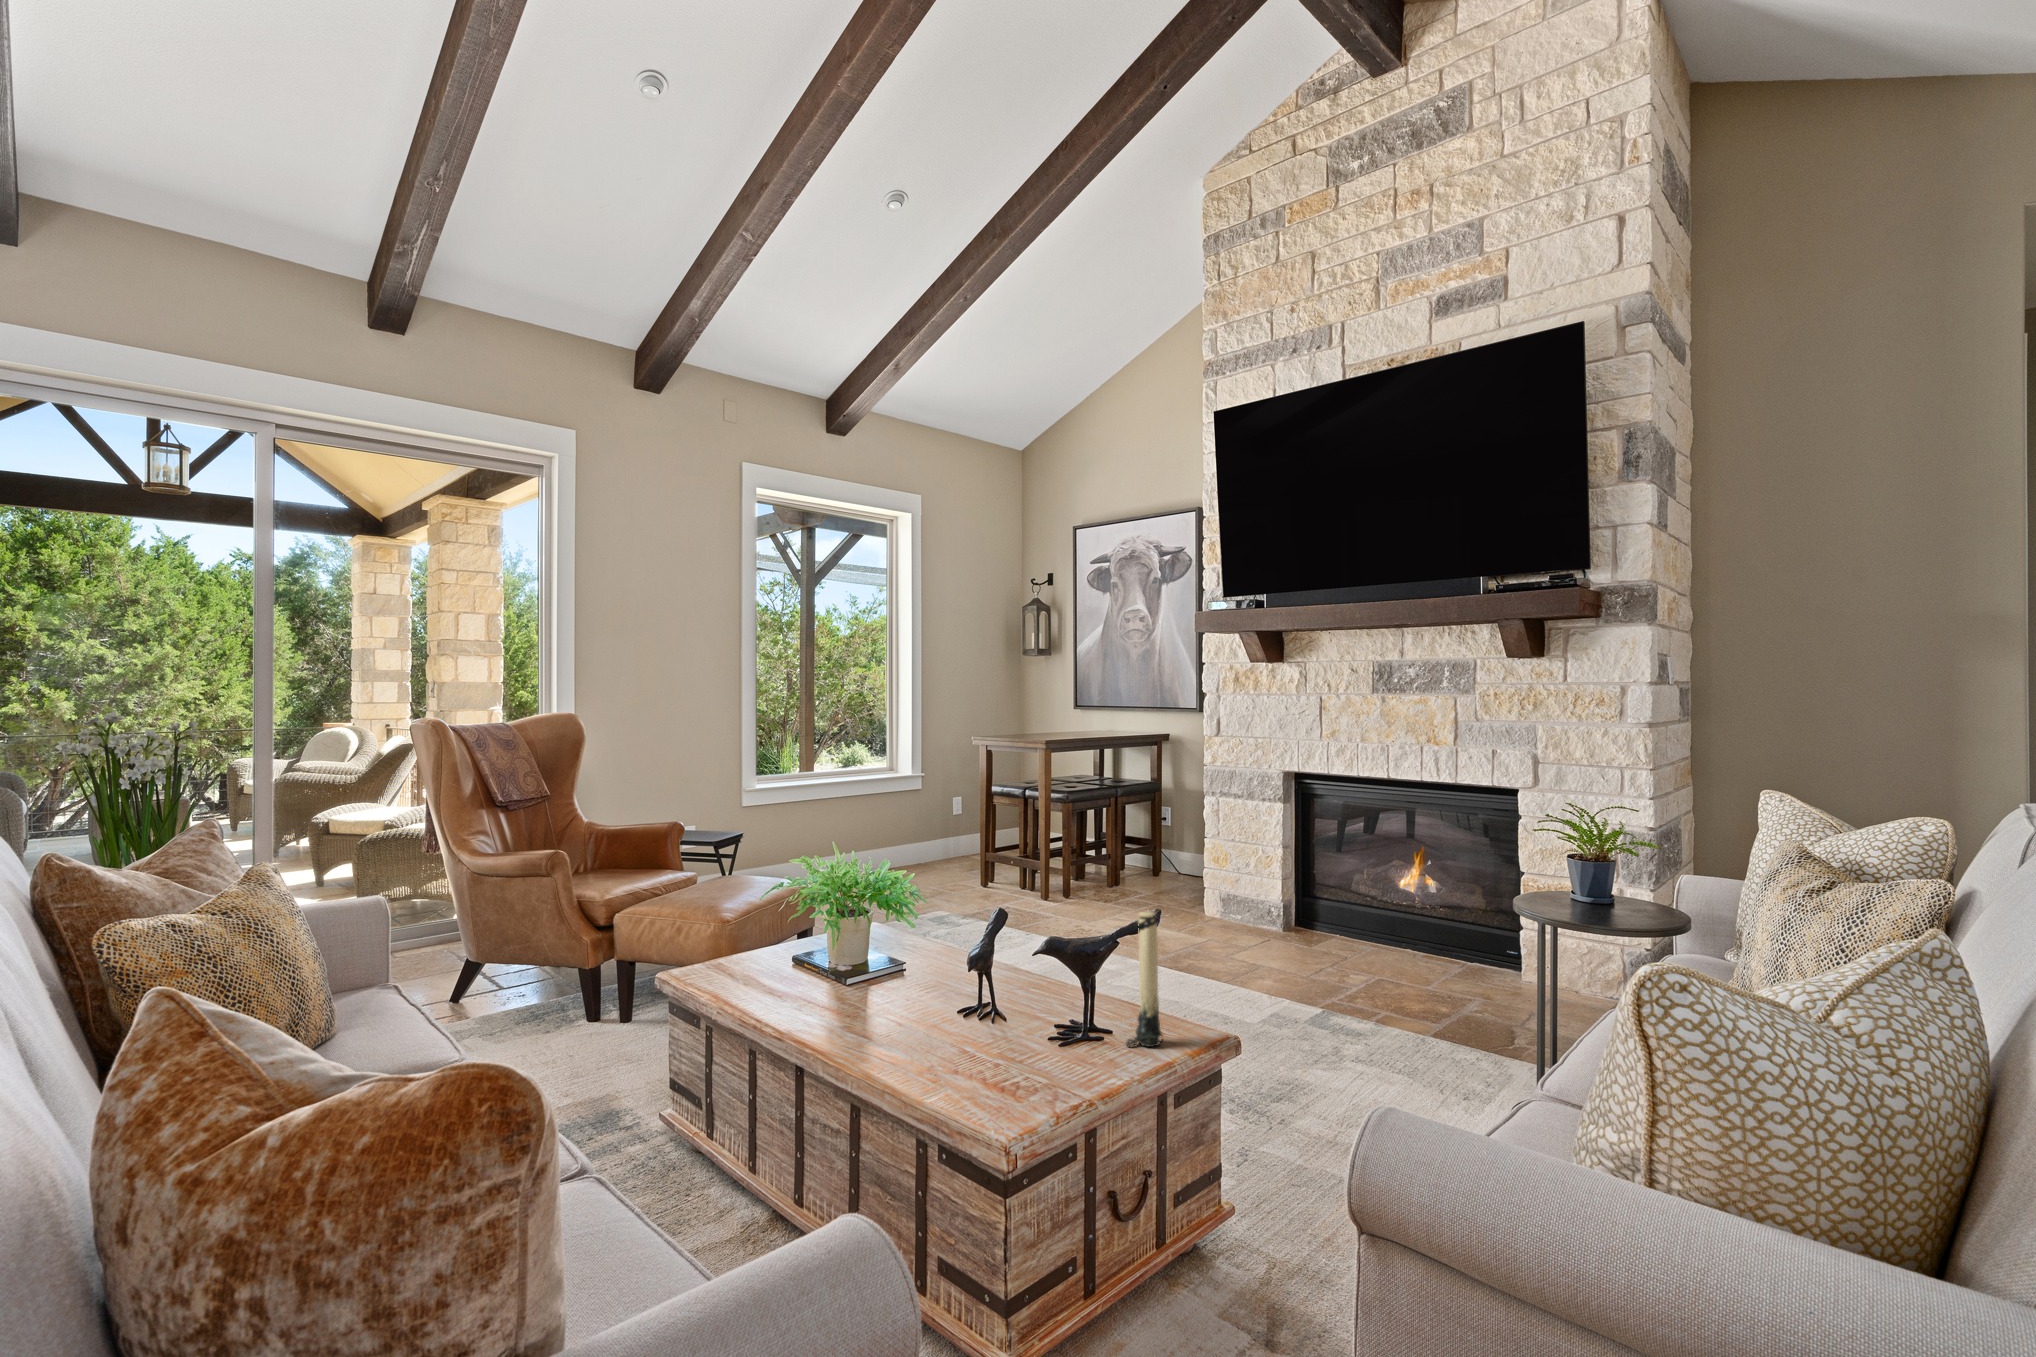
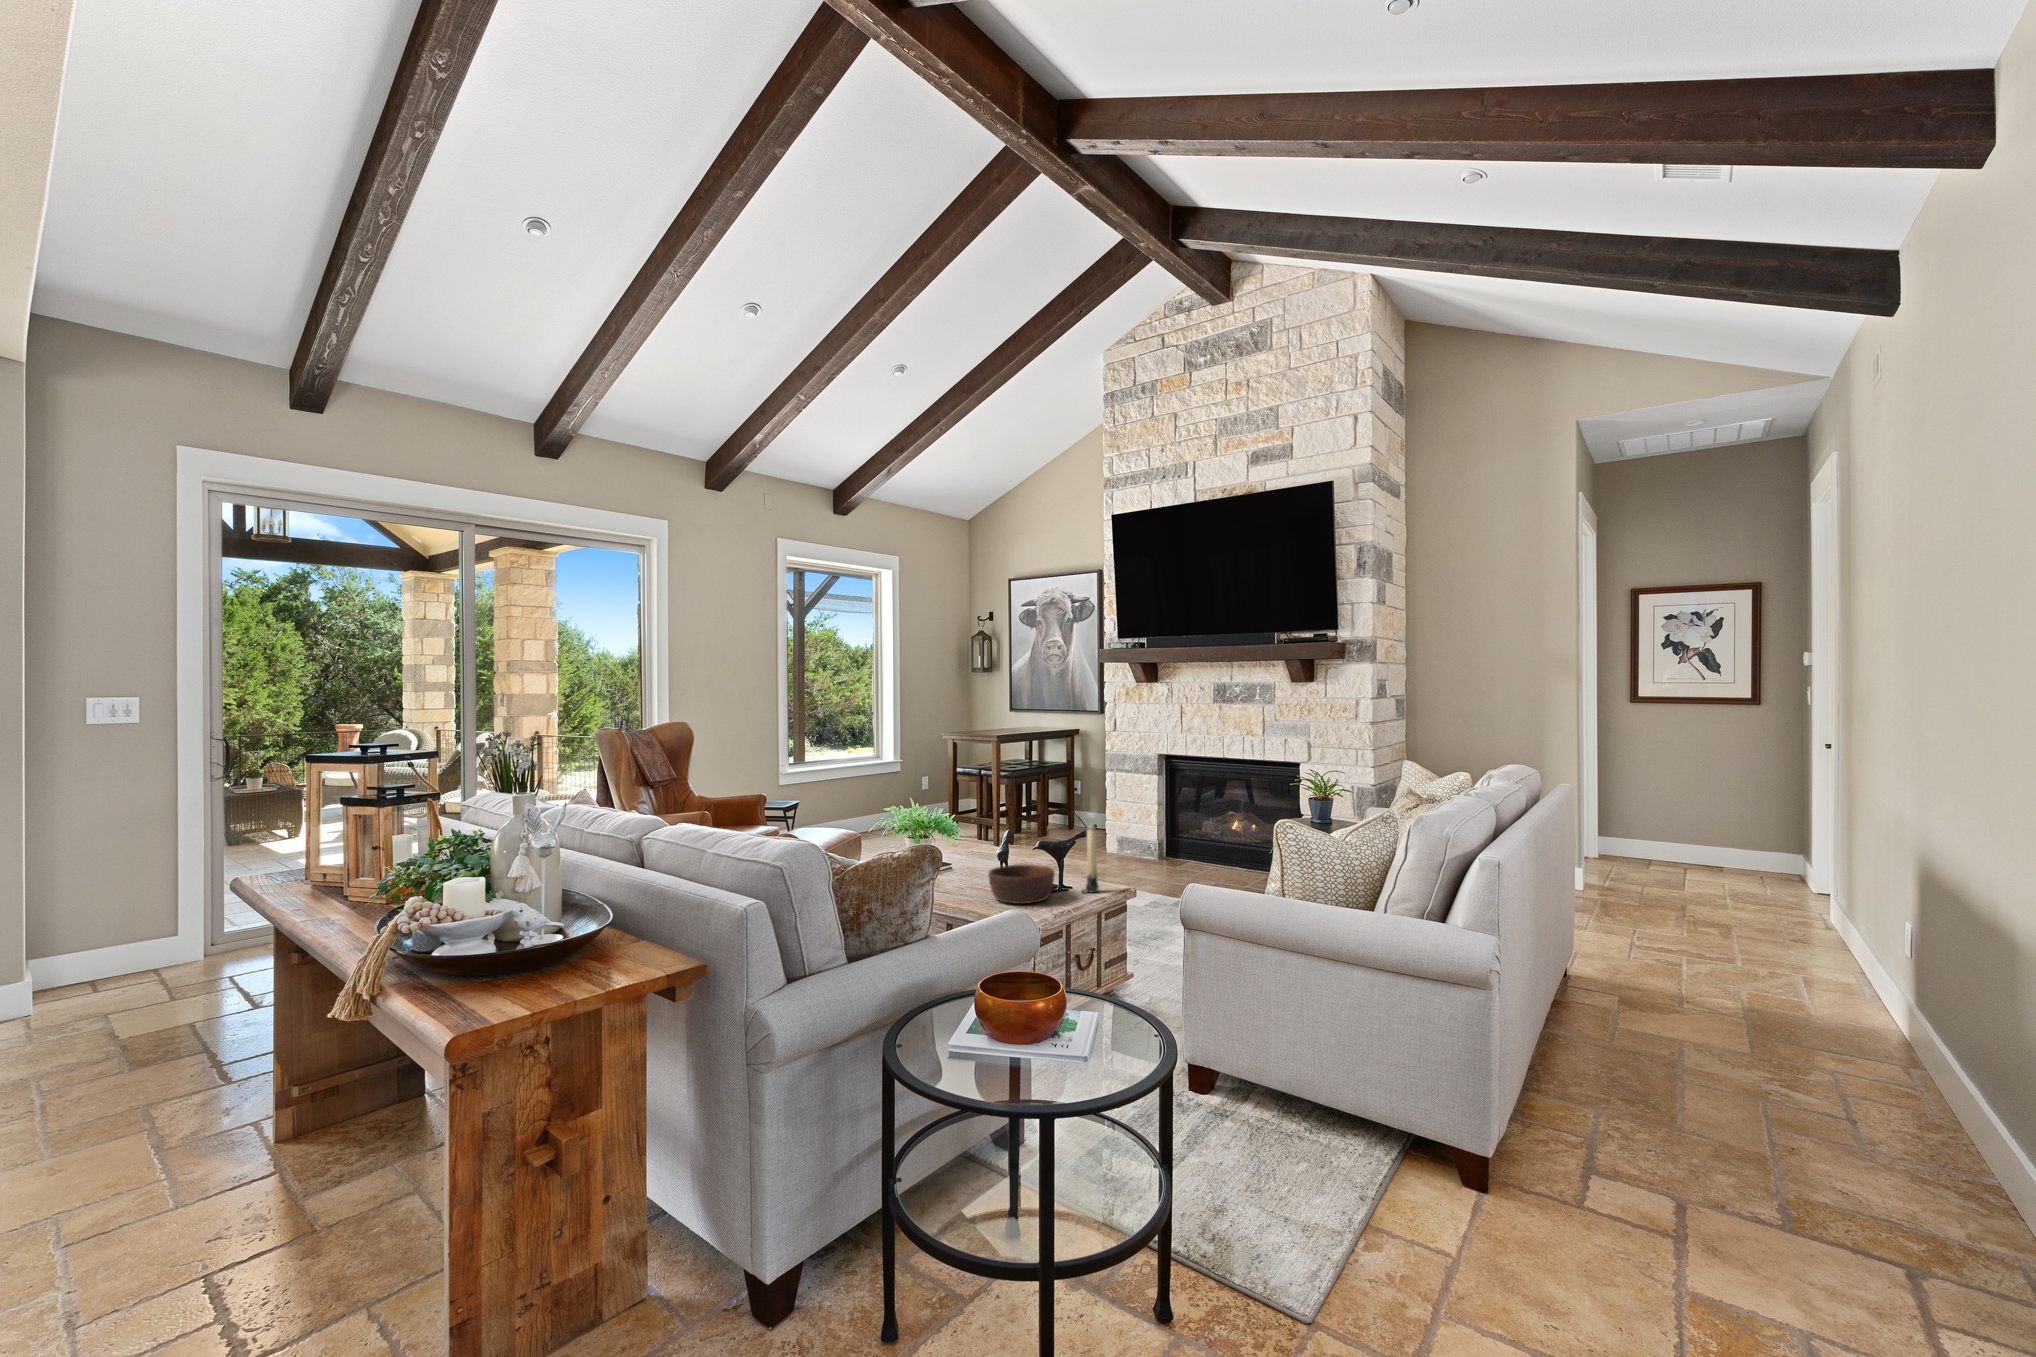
wooden bowl: none [936,982,1069,1074] -> present [988,865,1055,904]

